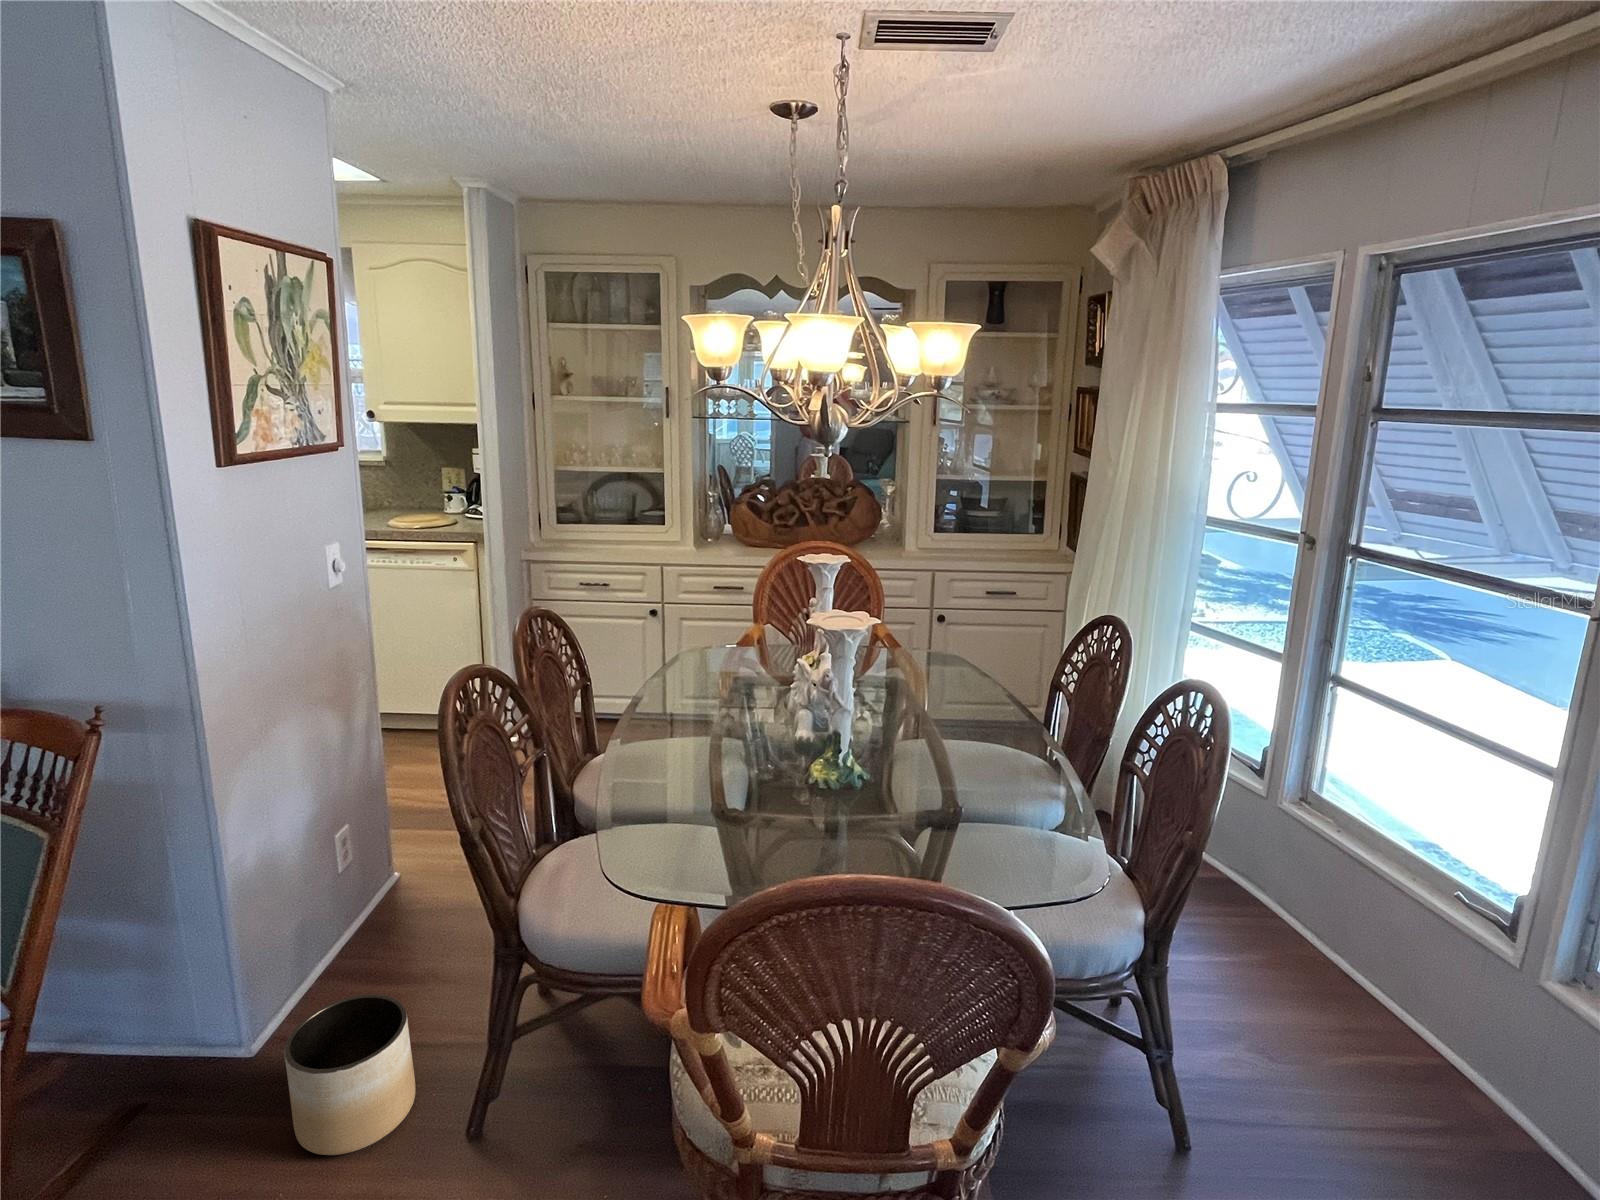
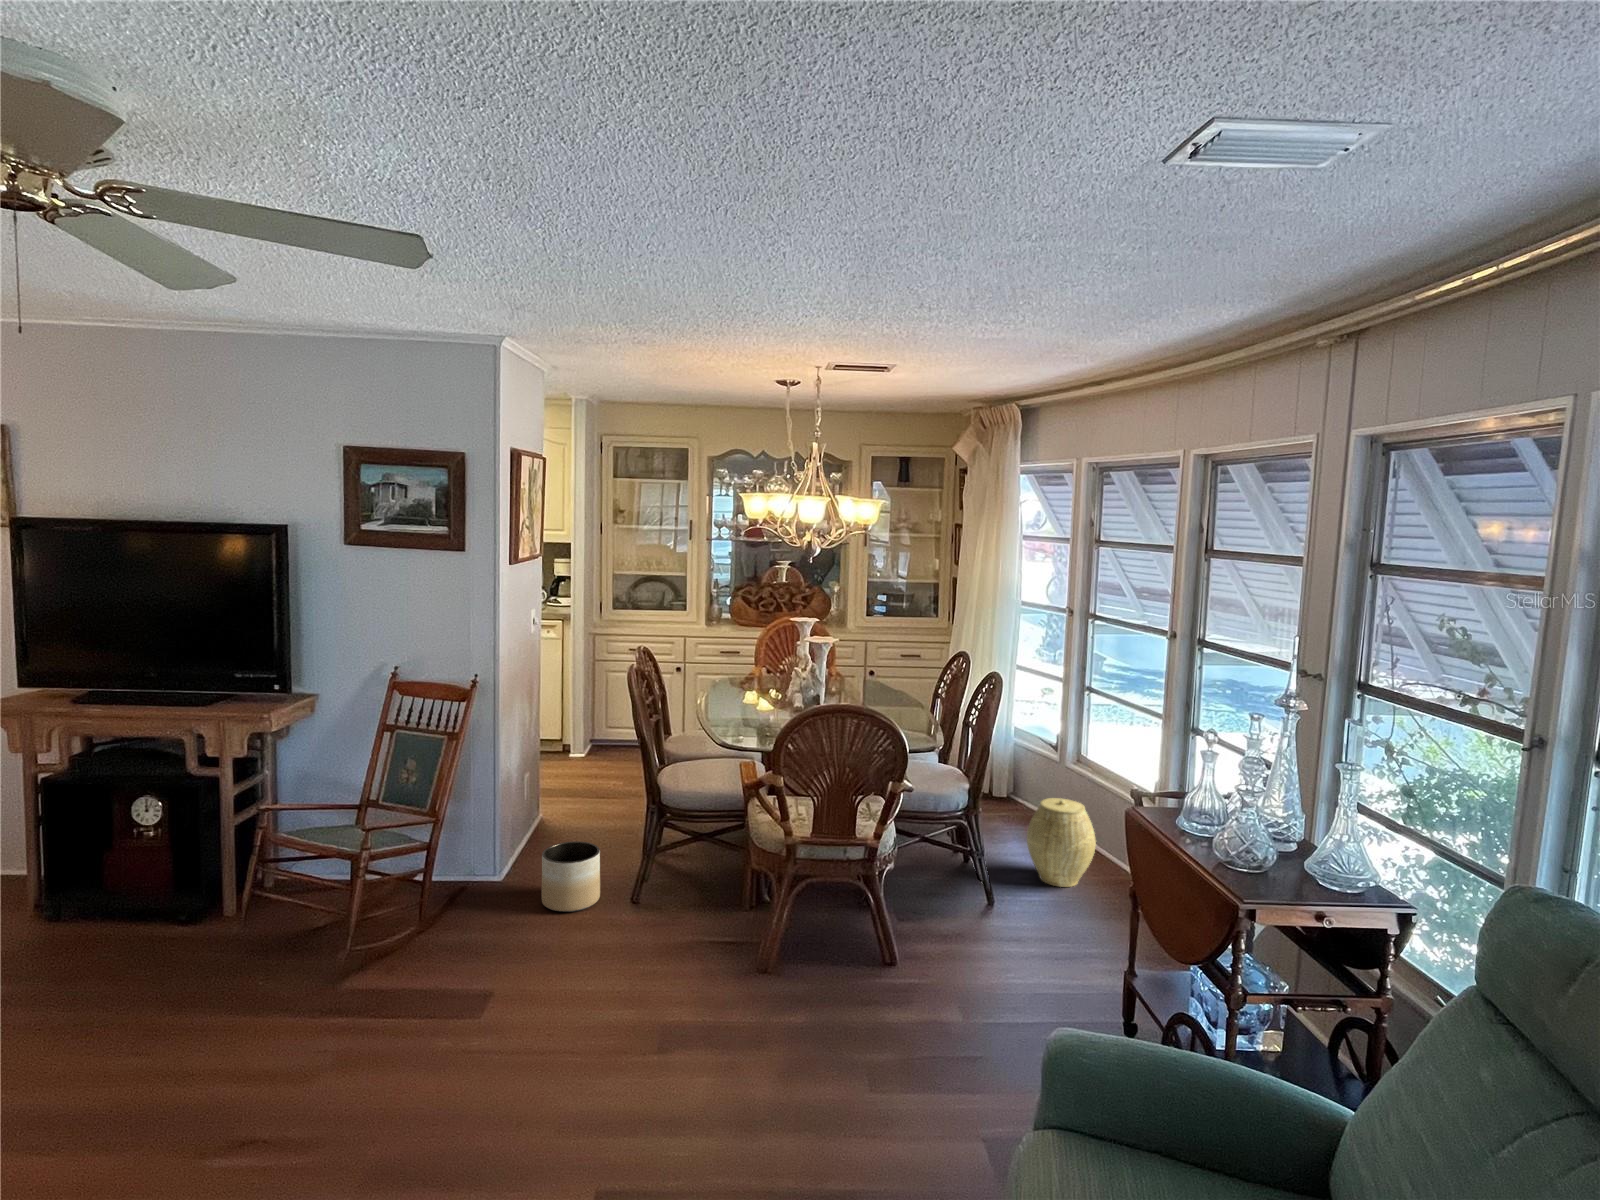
woven basket: none [1233,909,1381,1088] -> present [1027,798,1096,887]

